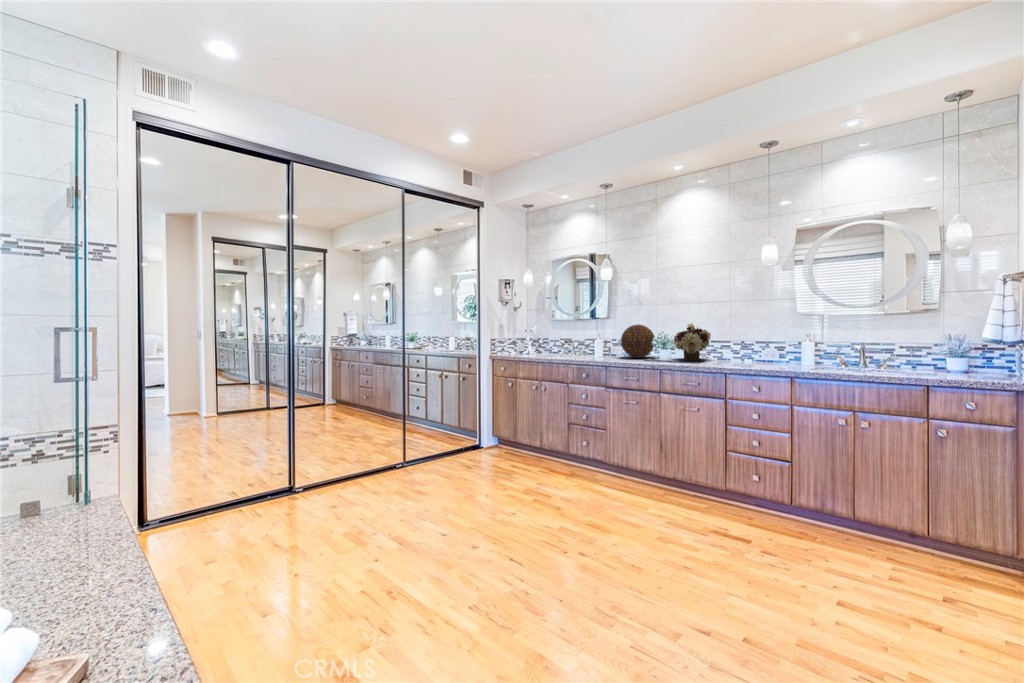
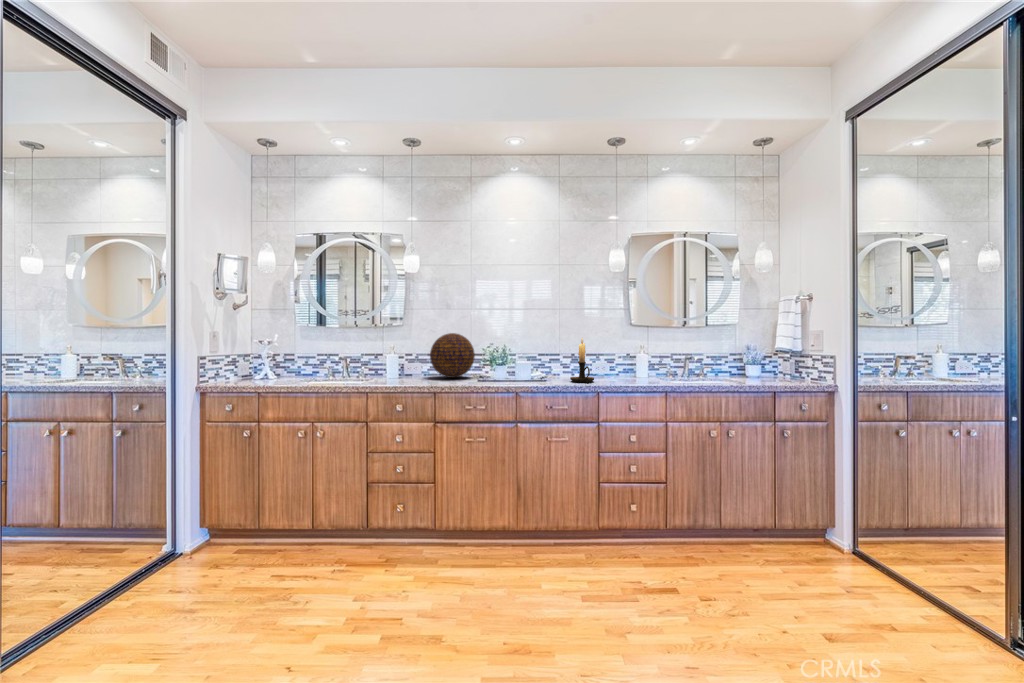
flower arrangement: present [674,323,711,361] -> none [500,332,546,378]
candle holder: none [716,327,739,366] -> present [570,338,594,382]

